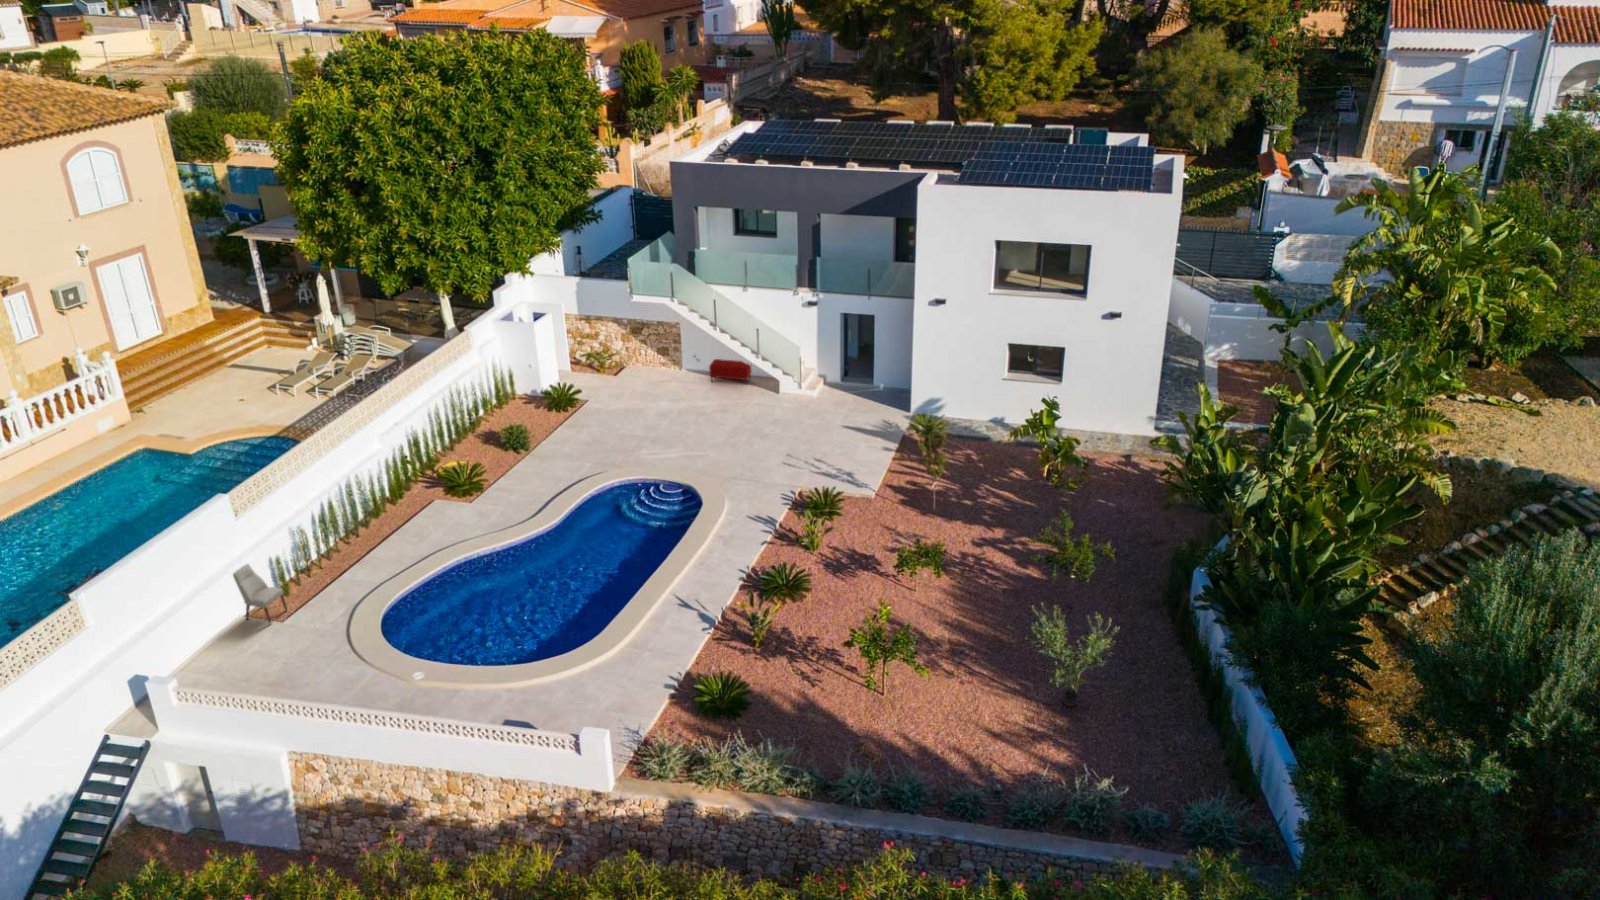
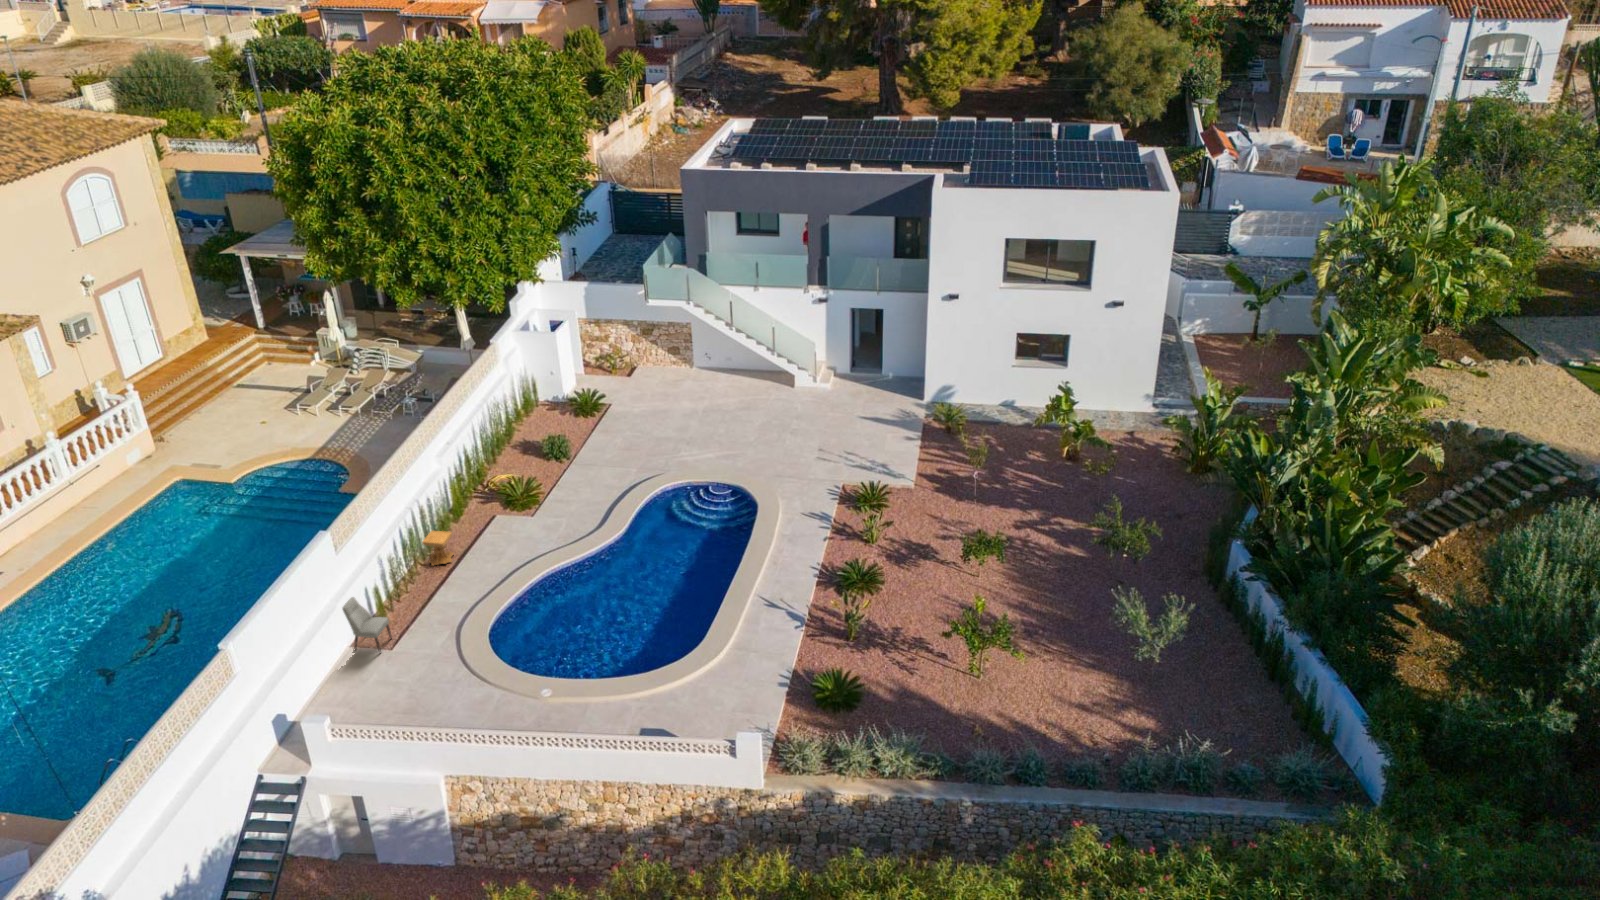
bench: present [709,359,751,383] -> none [723,357,762,381]
side table: none [344,507,380,544] -> present [422,531,453,566]
potted plant: present [1062,662,1089,707] -> none [1133,636,1159,675]

